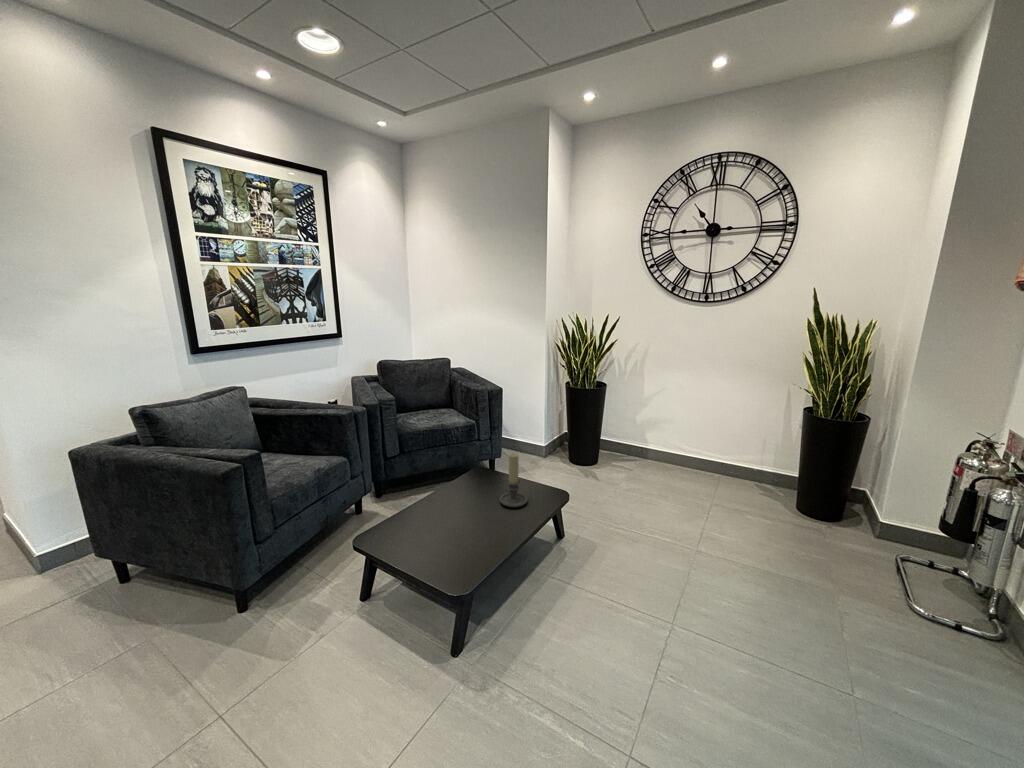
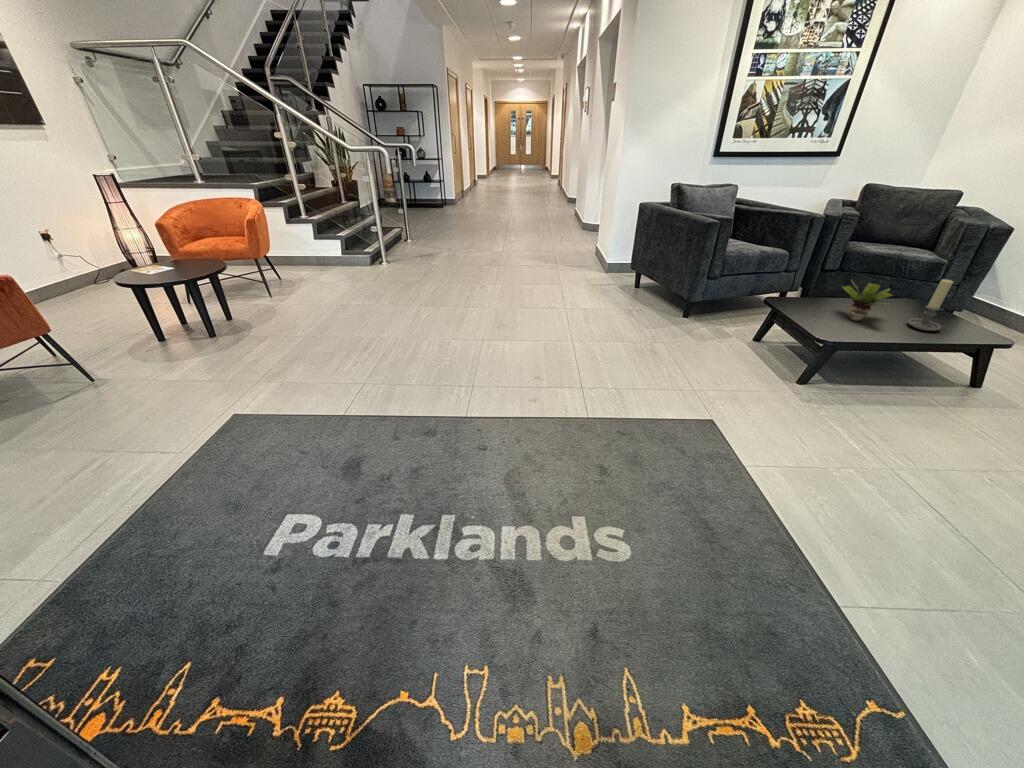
potted plant: none [432,478,491,526] -> present [843,281,892,321]

